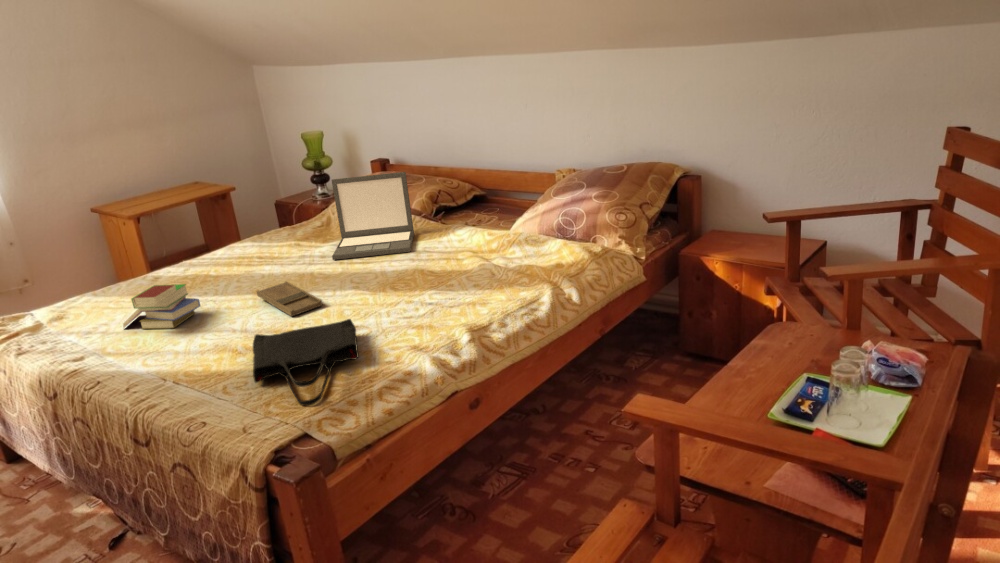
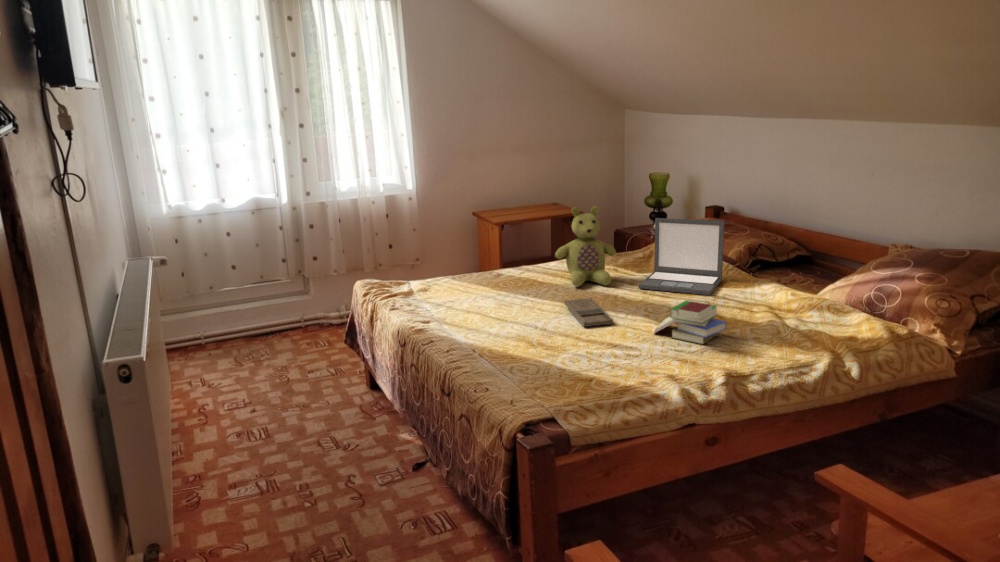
stuffed bear: none [225,176,299,273] -> present [555,206,616,287]
book: present [123,284,200,329] -> present [654,301,727,344]
tote bag: present [253,319,358,406] -> none [533,333,628,399]

